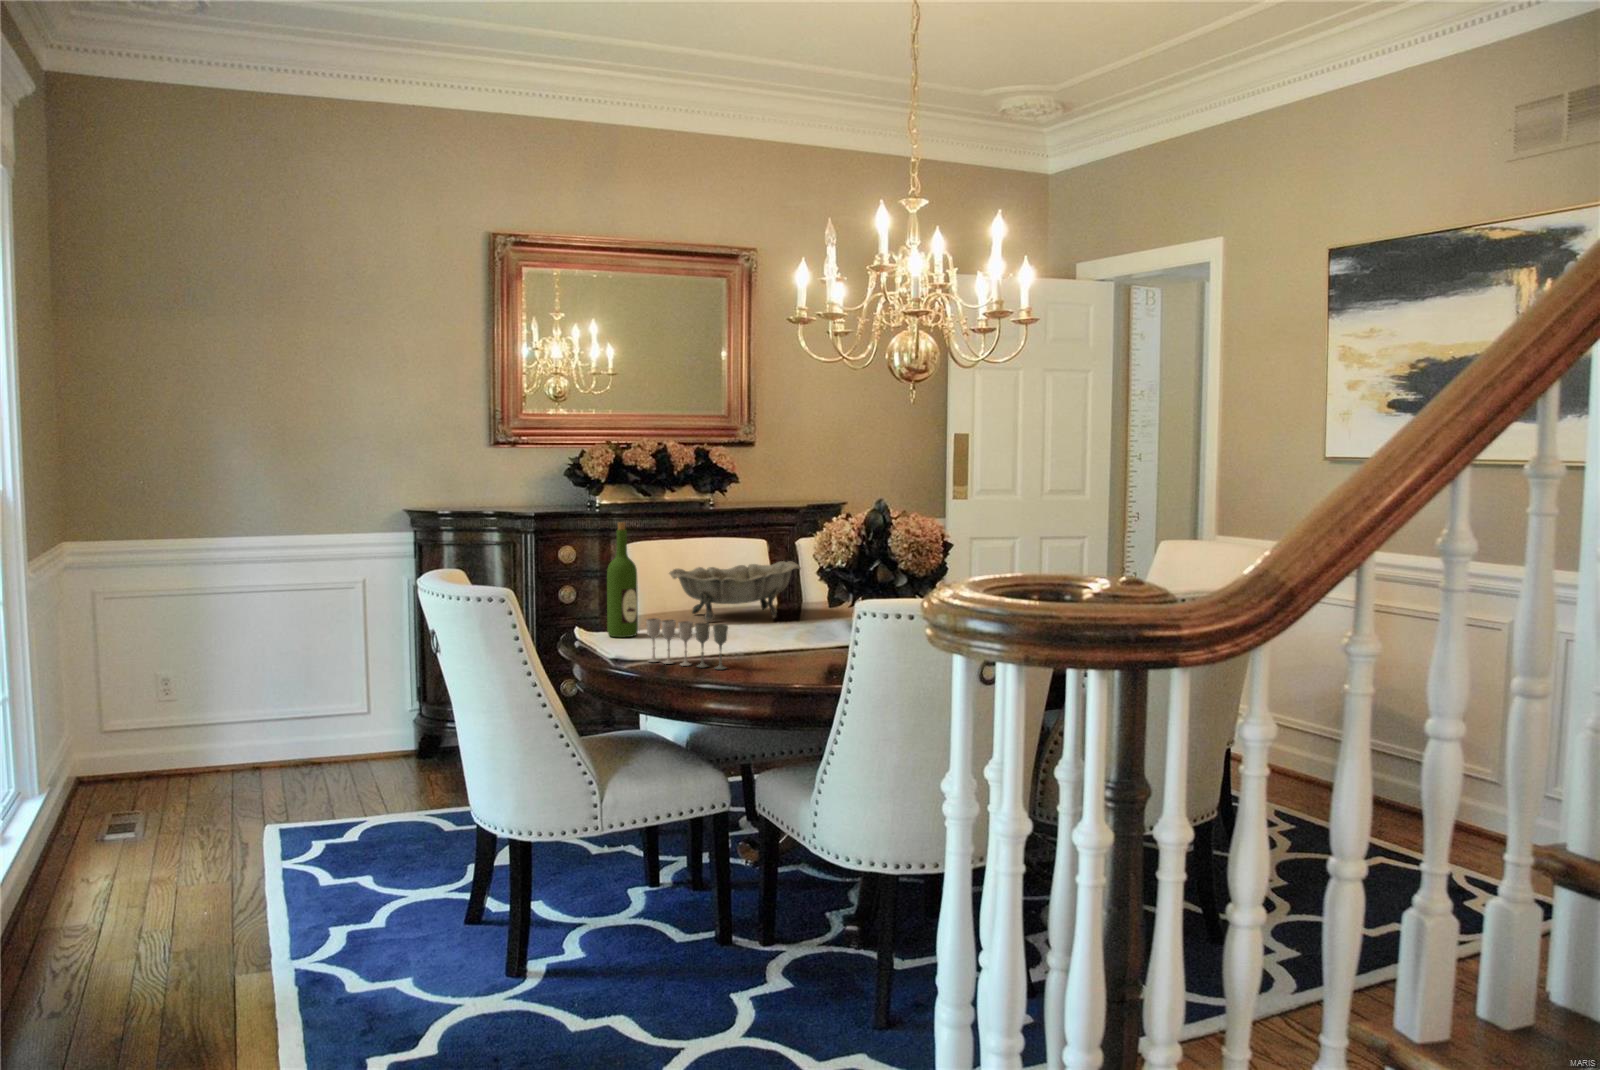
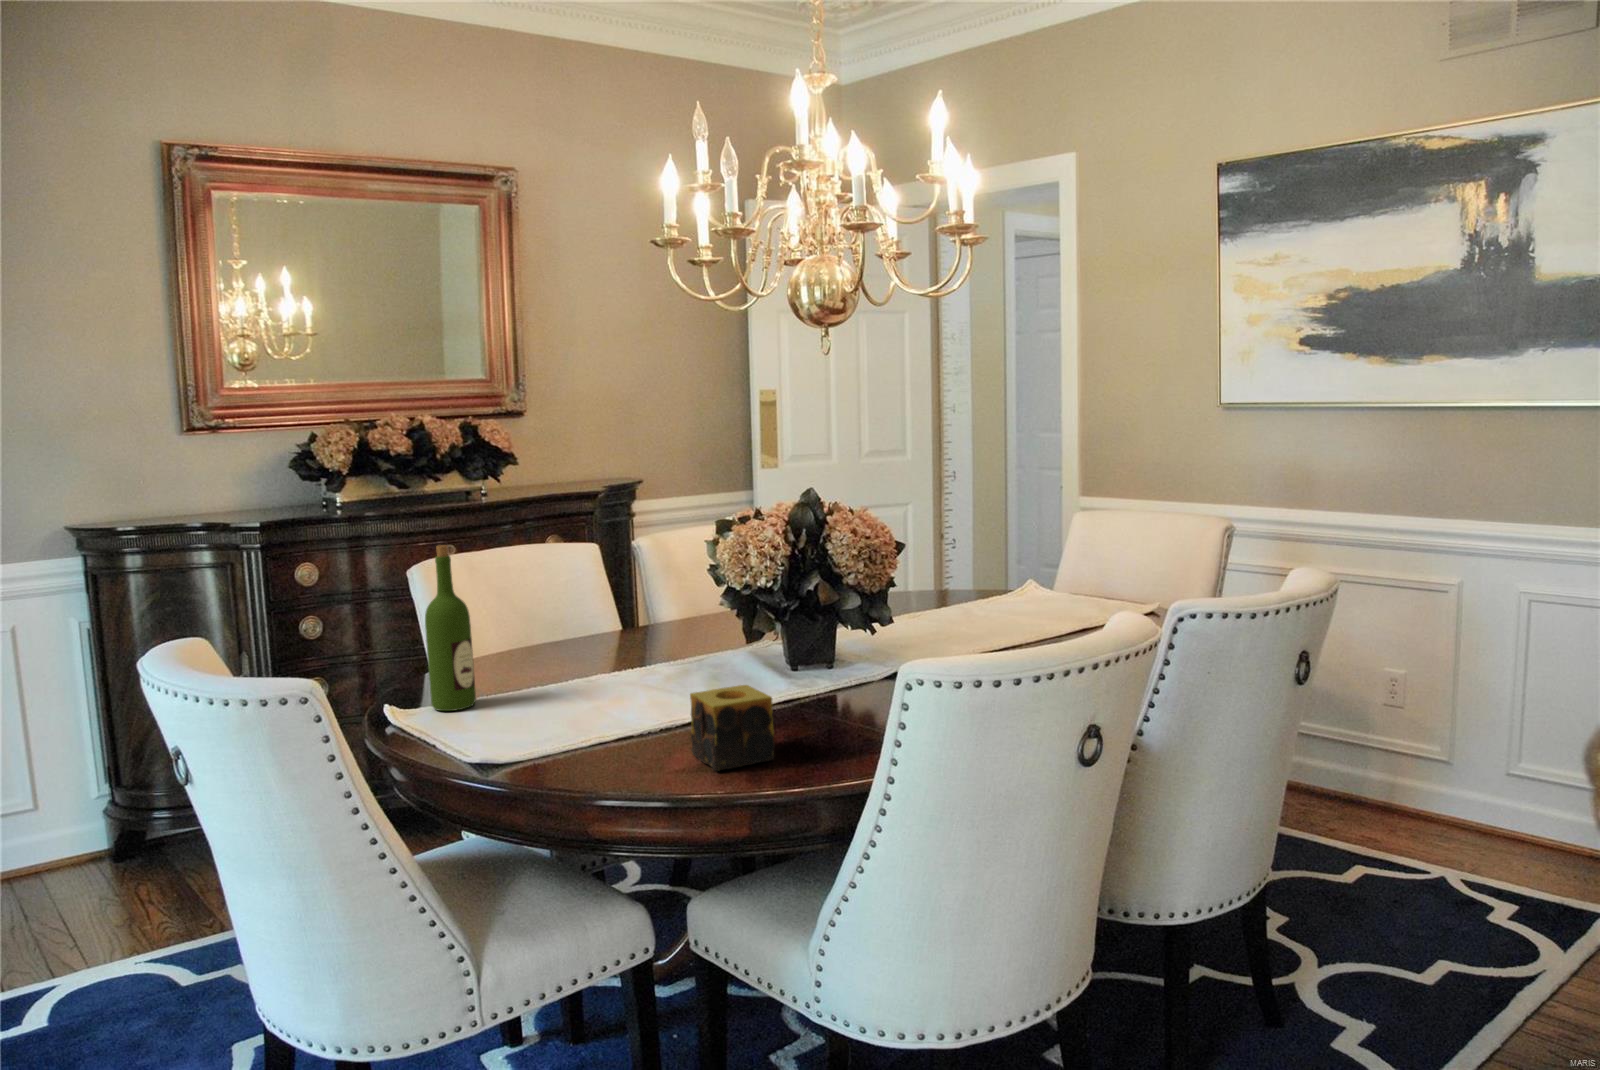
decorative bowl: present [669,561,801,622] -> none [492,571,672,667]
wine glass: present [646,618,728,670] -> none [522,694,658,765]
candle: none [751,624,802,675] -> present [690,685,775,771]

